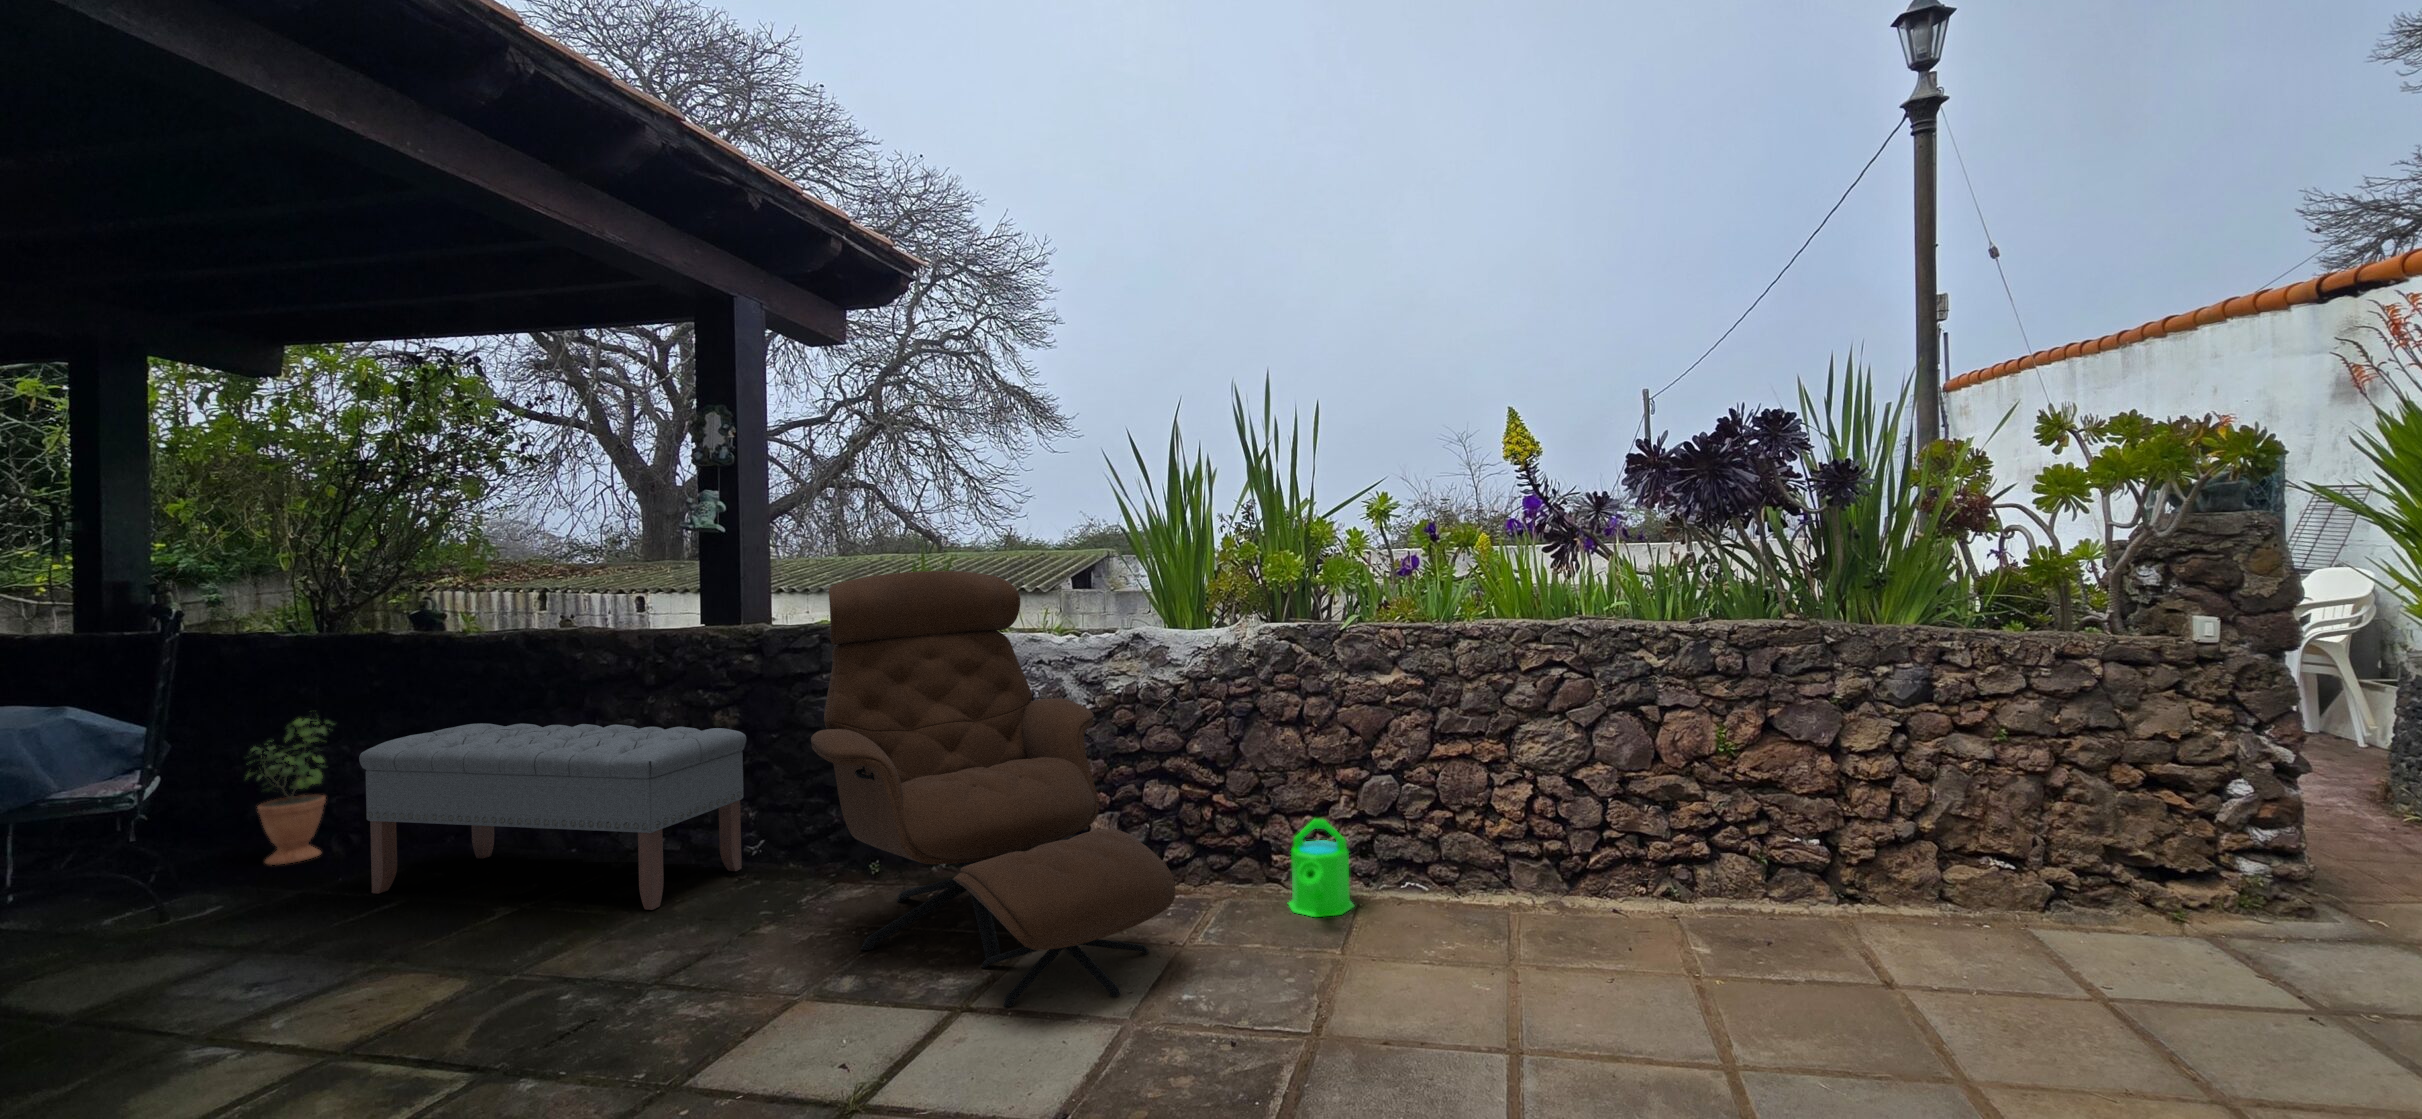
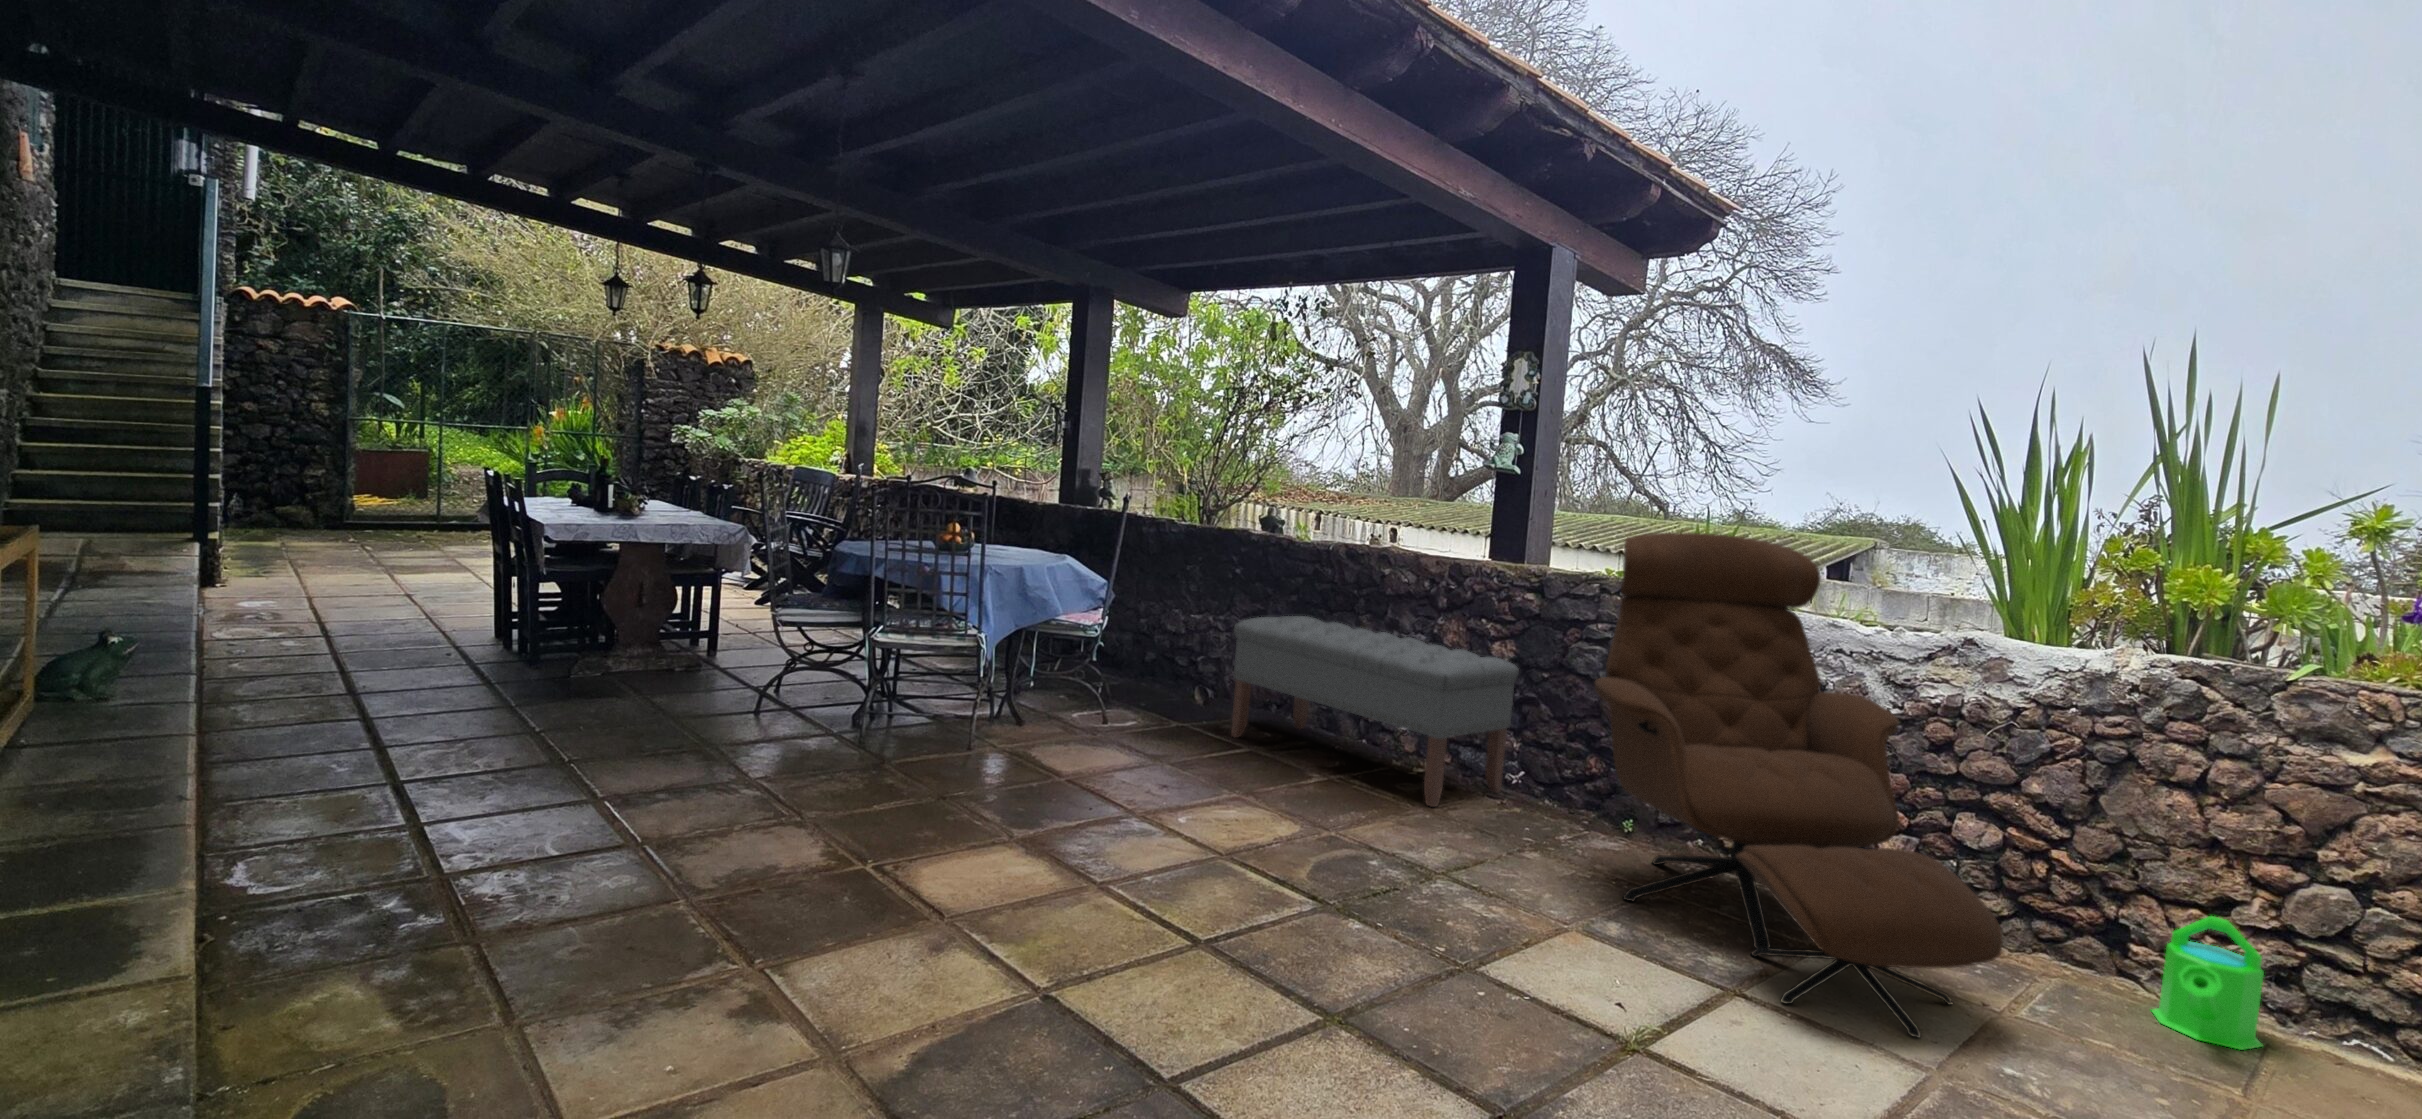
potted plant: present [246,718,334,865] -> none [1157,585,1212,700]

